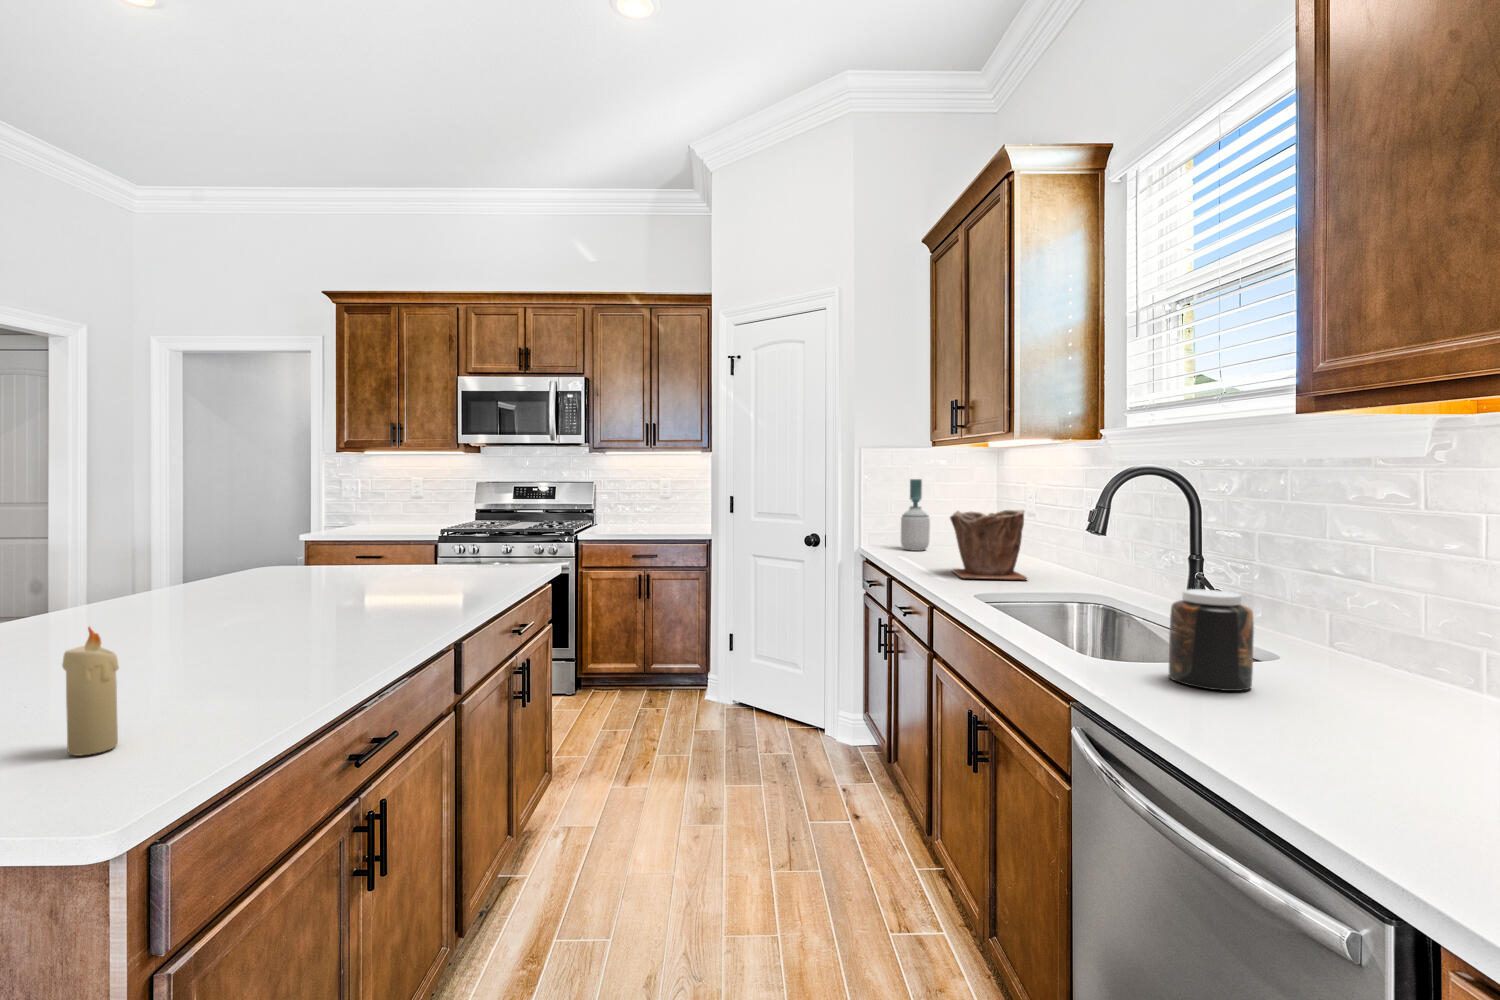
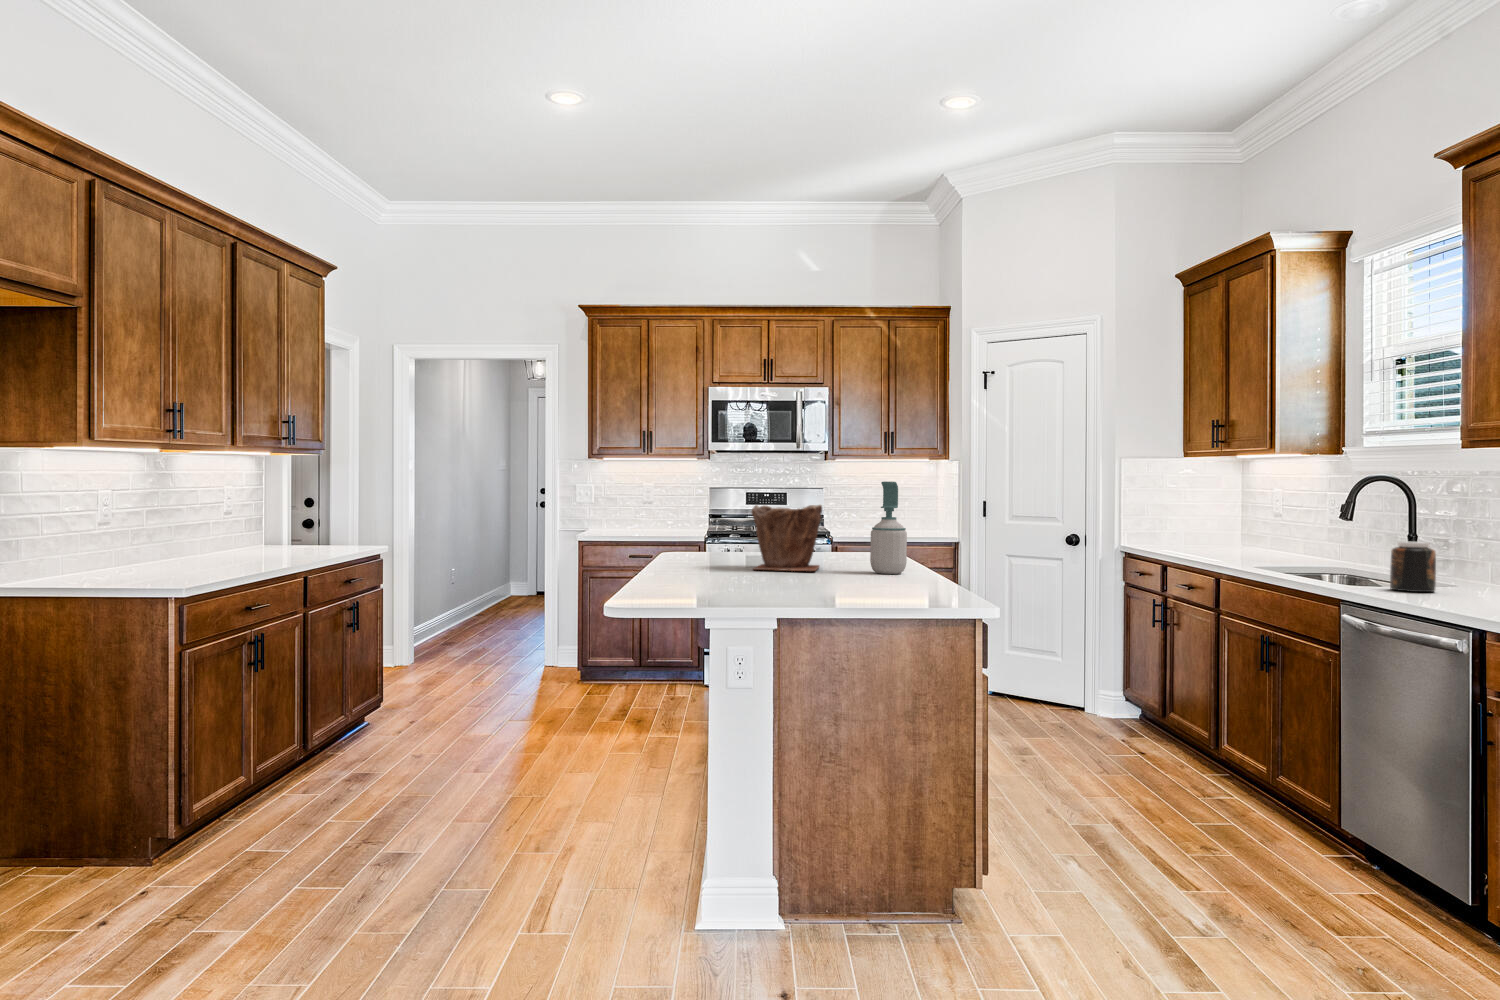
soap bottle: present [901,479,930,551] -> present [870,482,907,574]
plant pot: present [950,510,1027,580] -> present [752,505,822,571]
candle: present [62,627,119,756] -> none [908,539,926,593]

